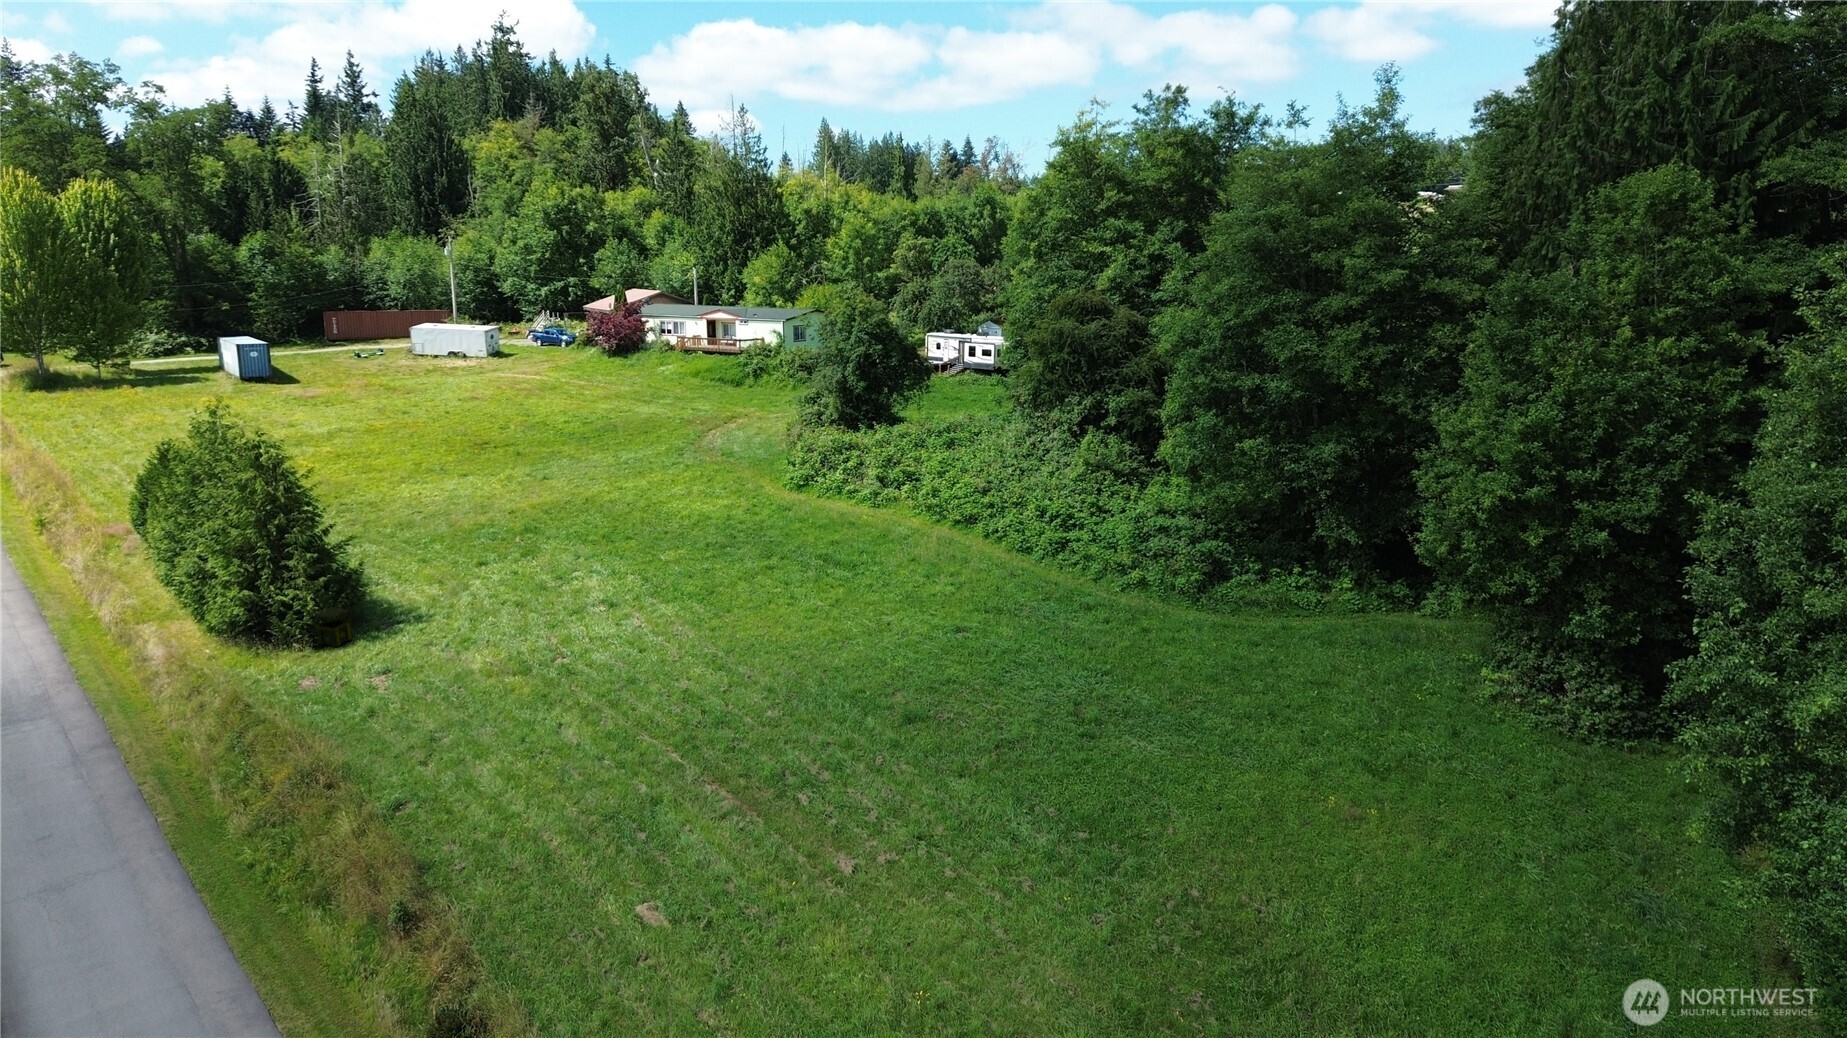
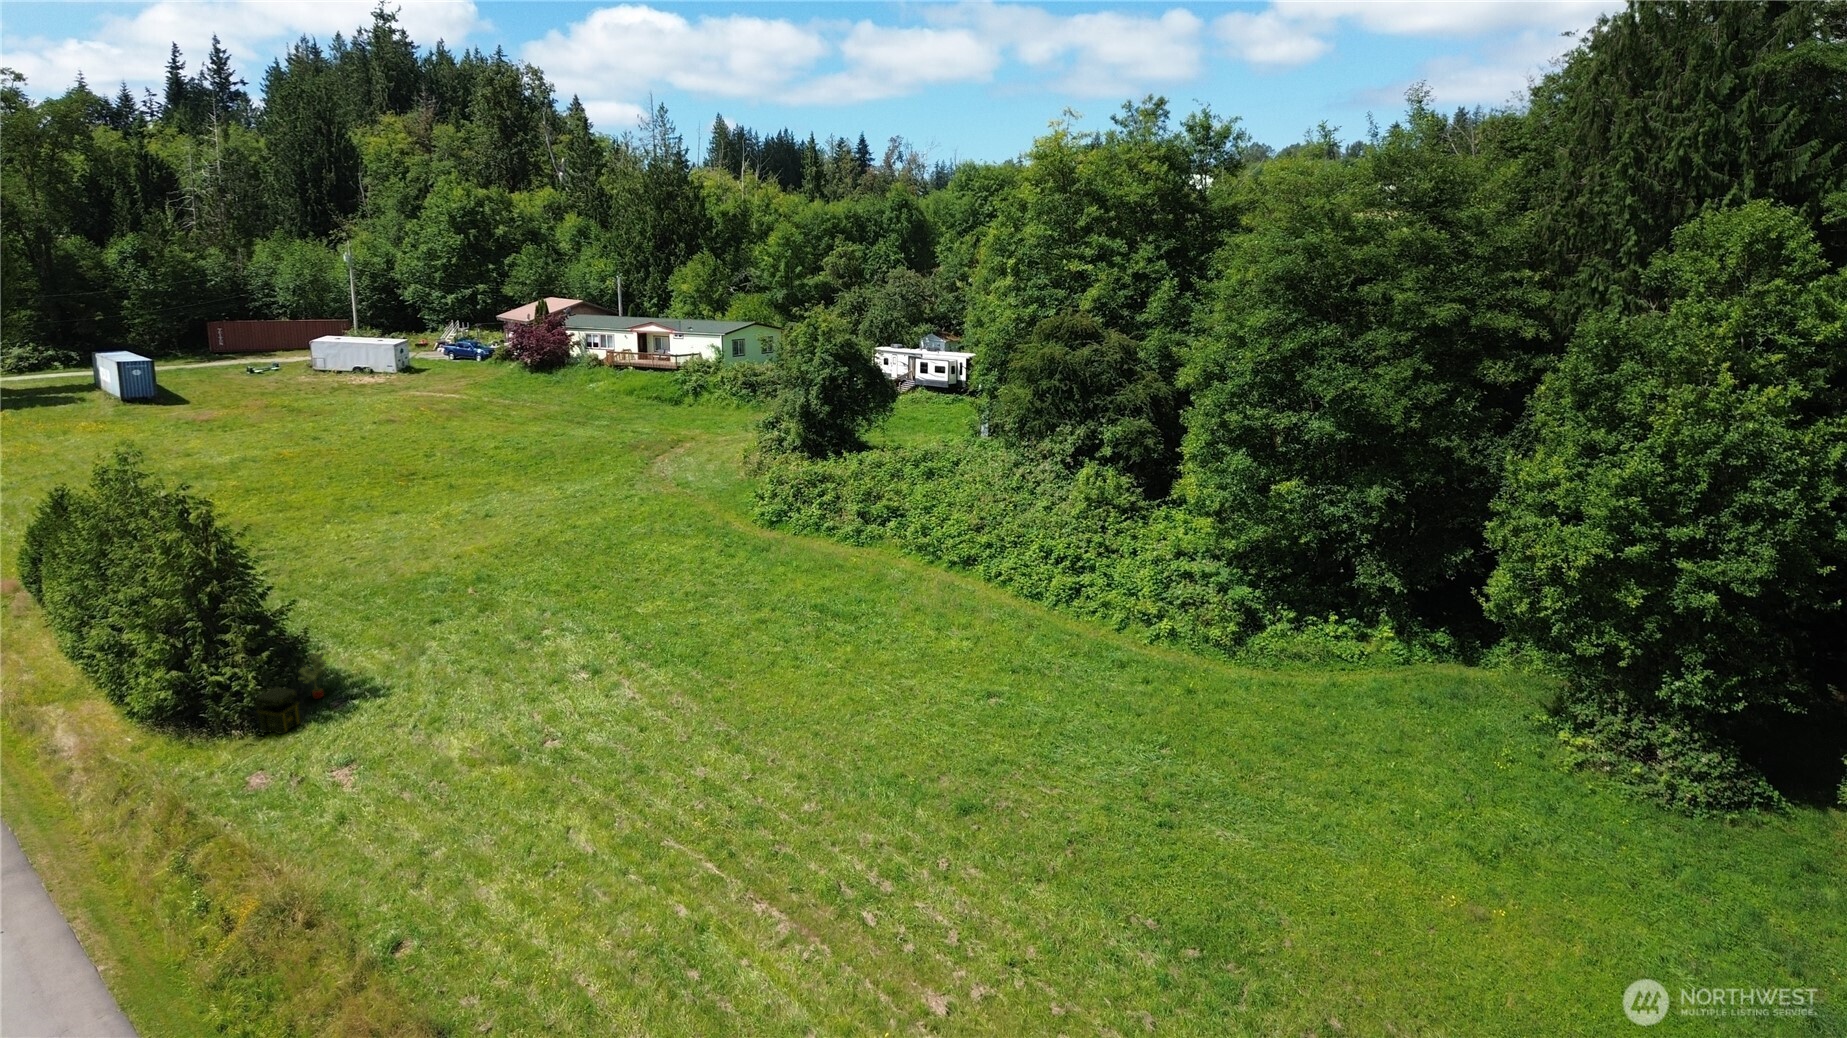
potted tree: none [352,579,379,621] -> present [298,652,326,699]

